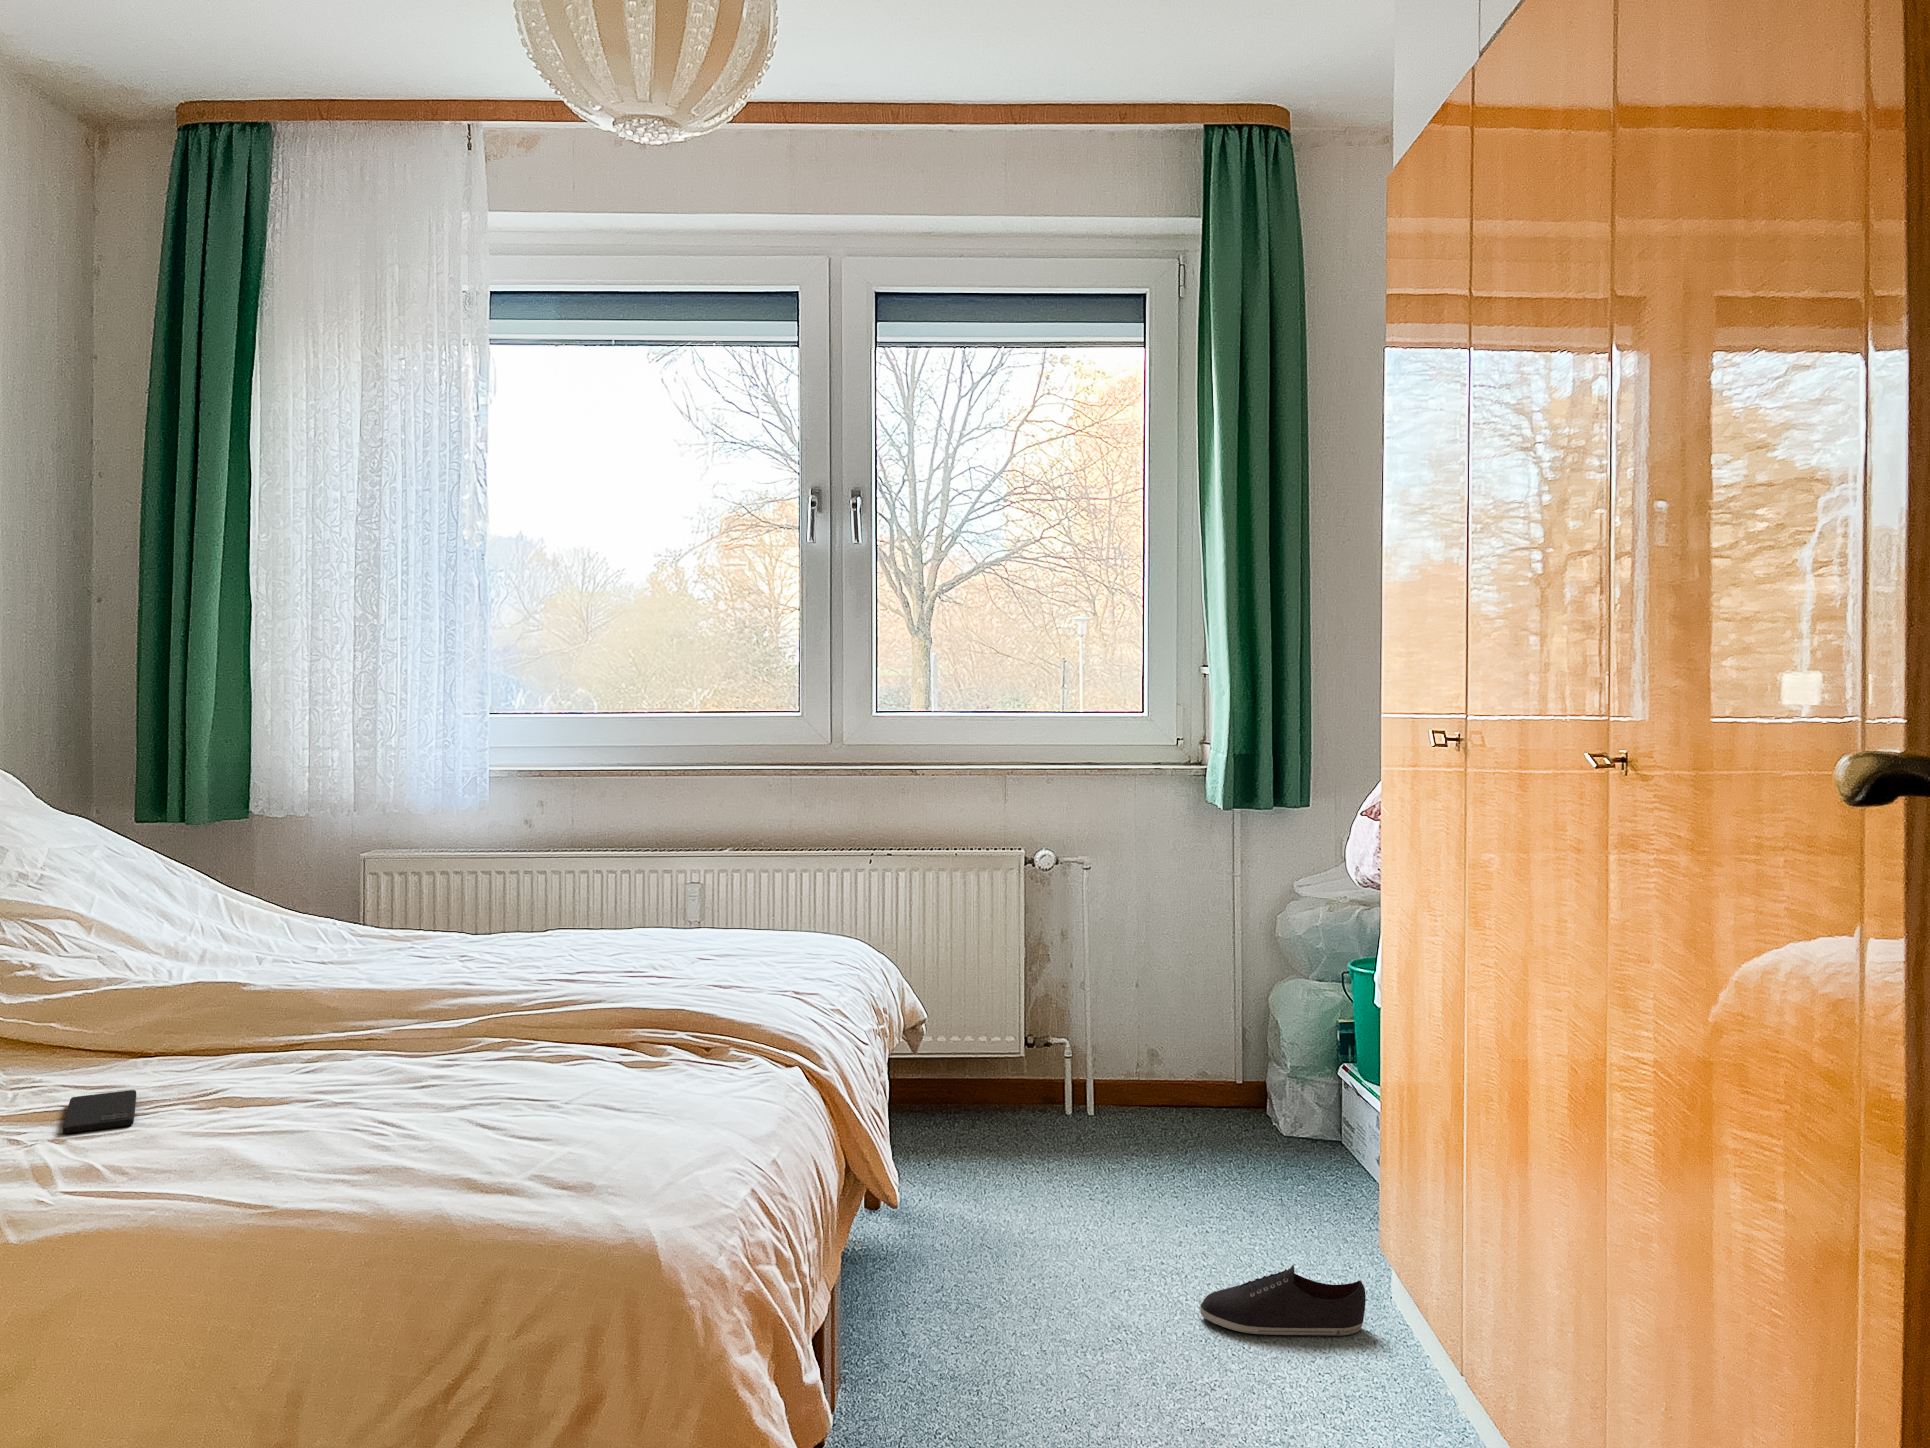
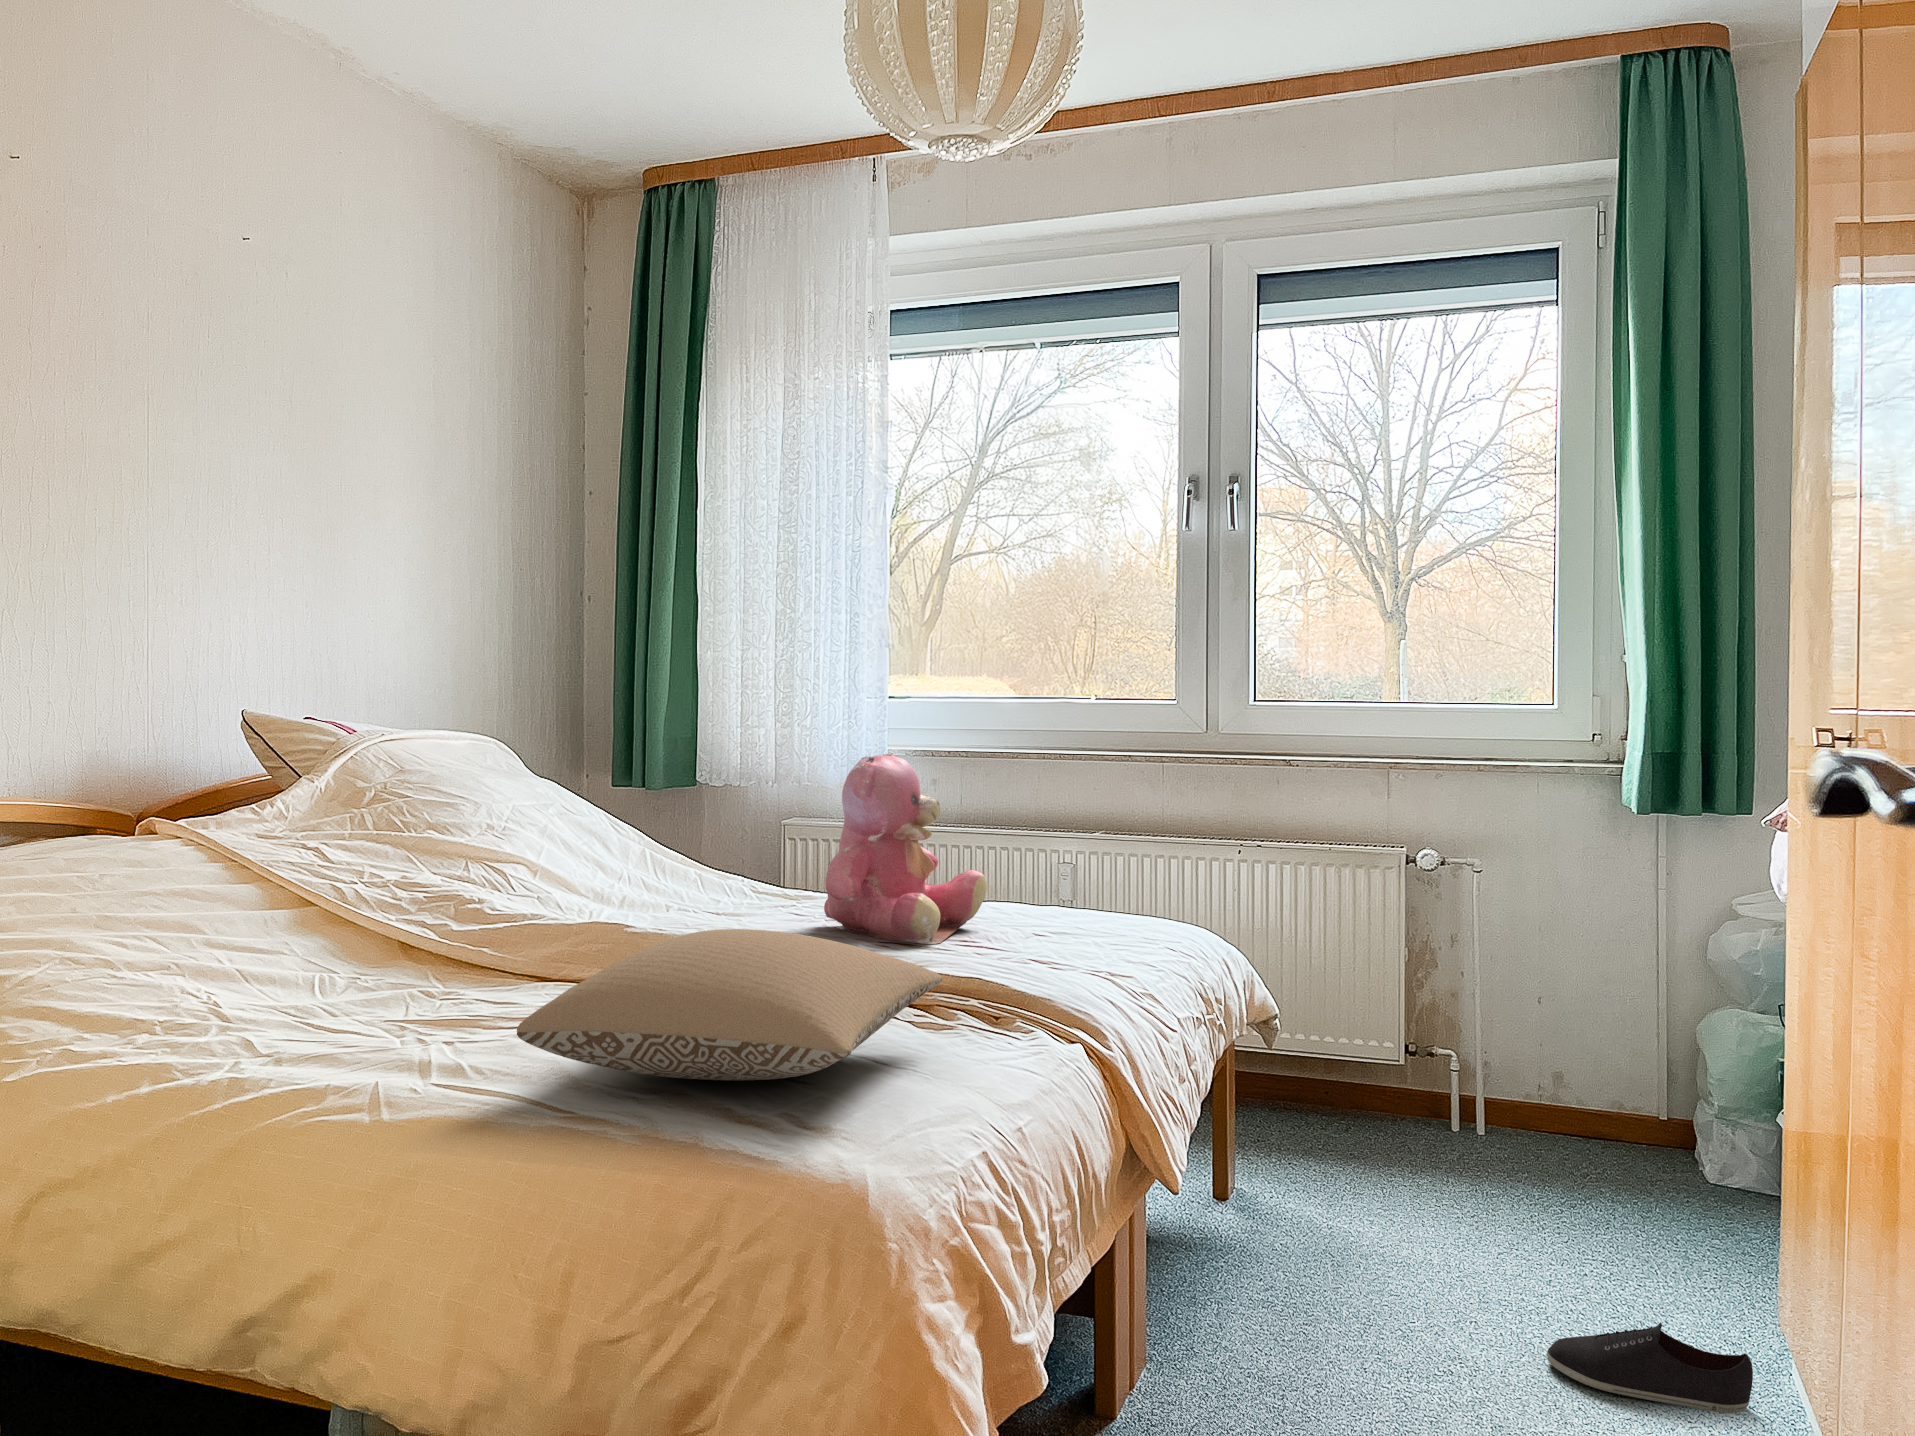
teddy bear: none [469,775,649,979] -> present [824,753,987,944]
pillow: none [207,982,664,1152] -> present [517,929,942,1081]
smartphone: present [62,1090,136,1133] -> none [456,1005,523,1034]

